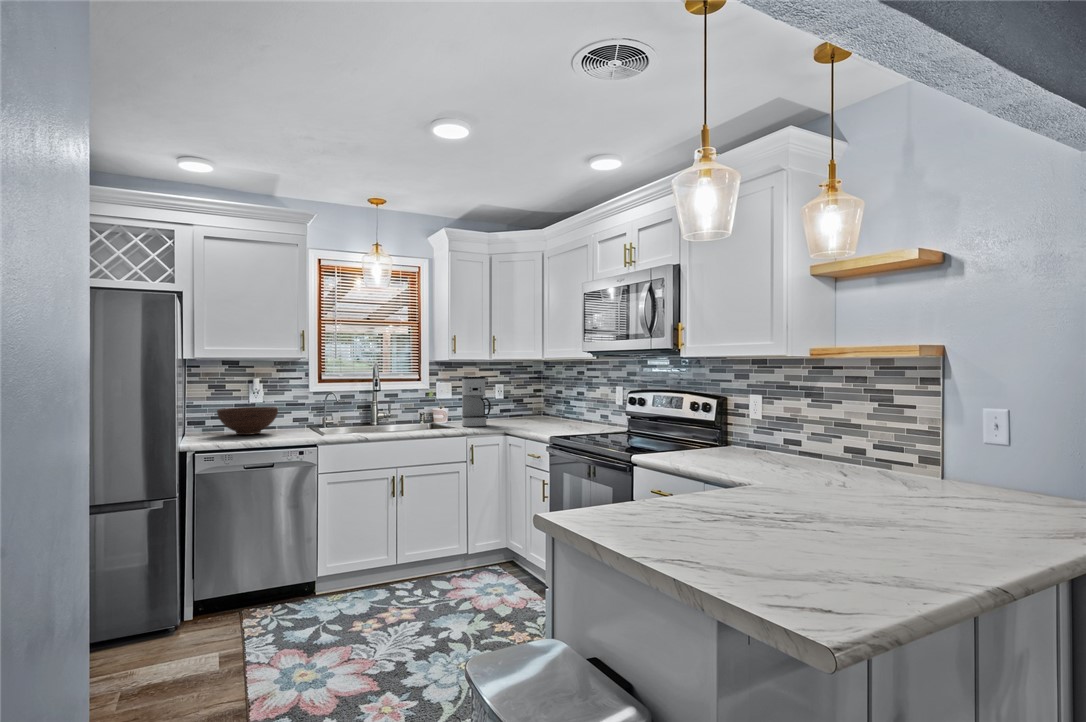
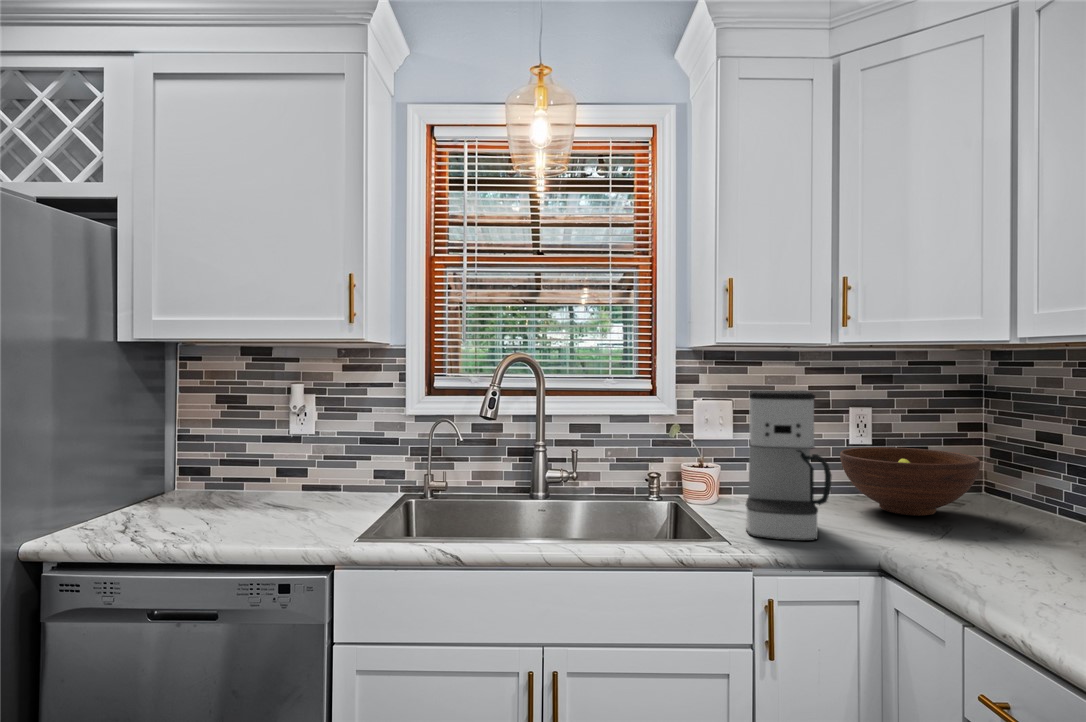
fruit bowl: present [217,407,278,435] -> present [840,447,980,516]

